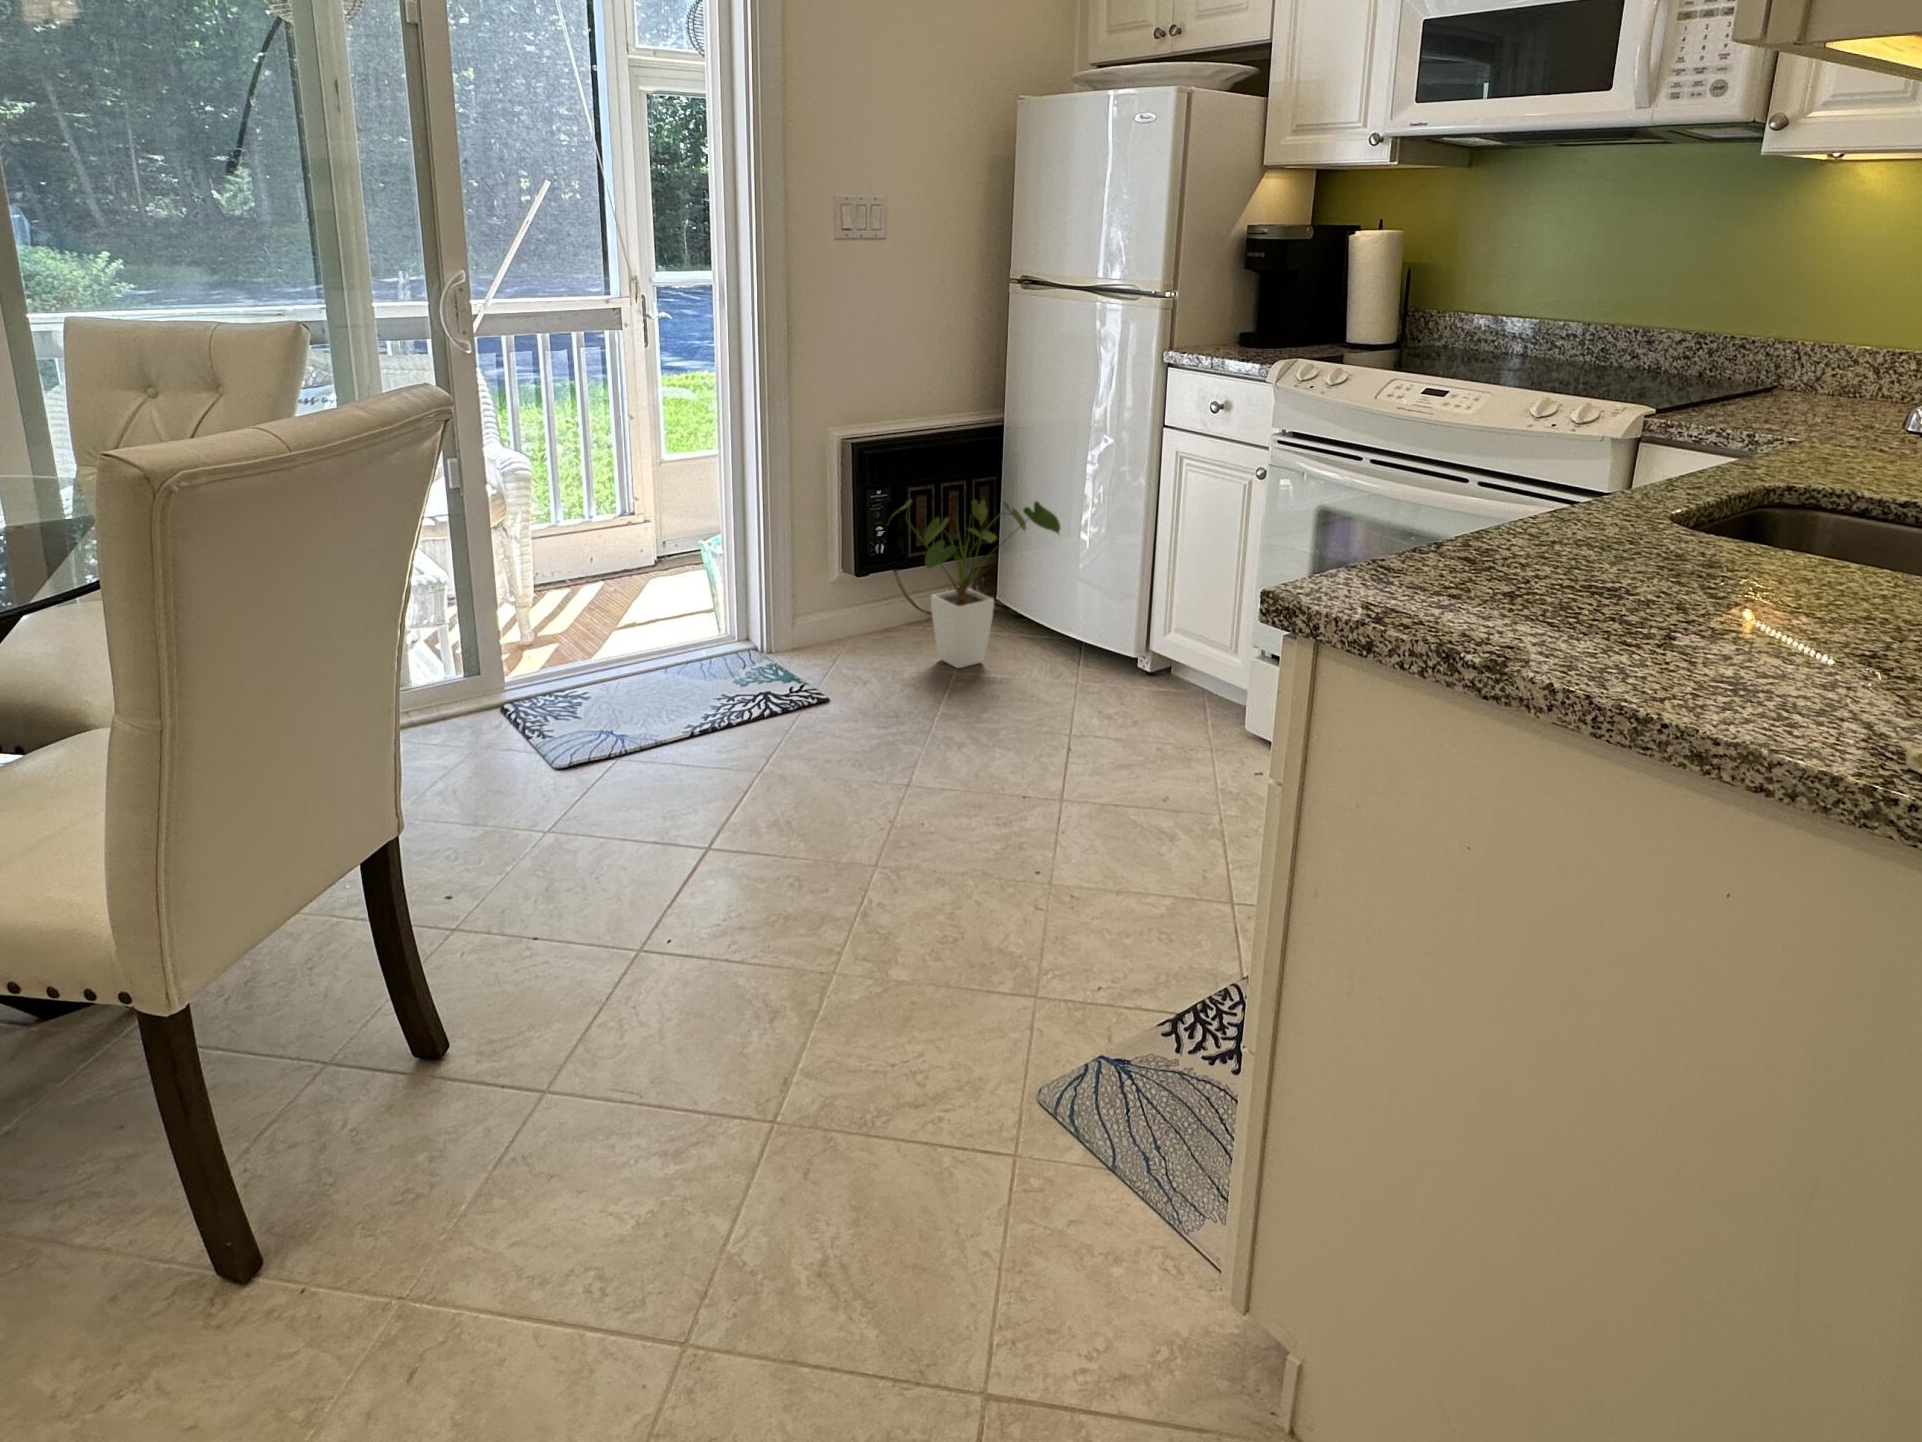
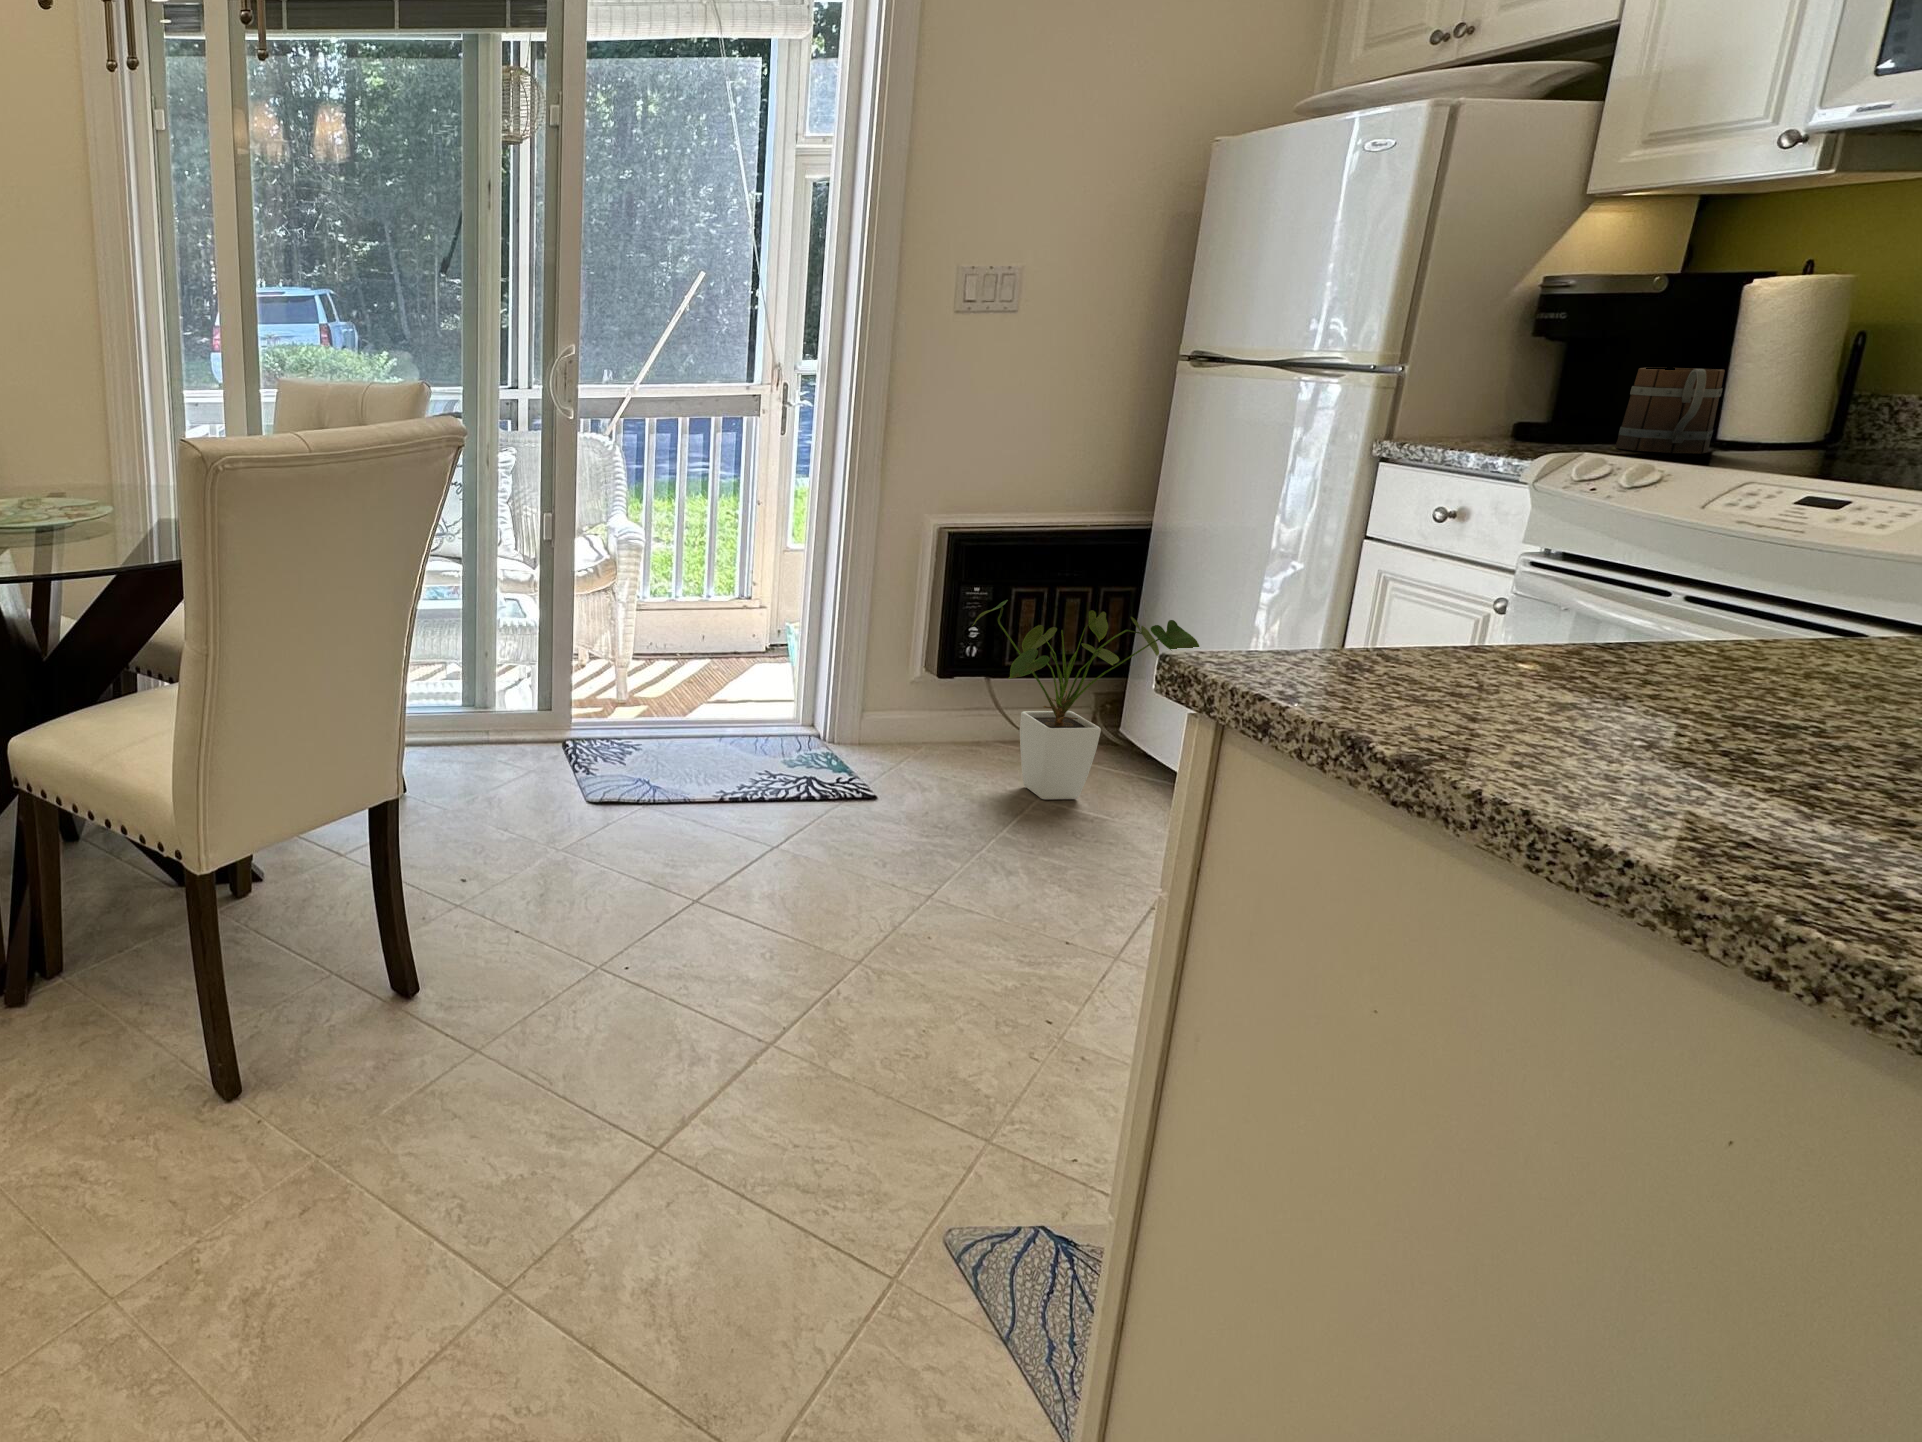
mug: none [1293,291,1342,351] -> present [1615,368,1725,454]

